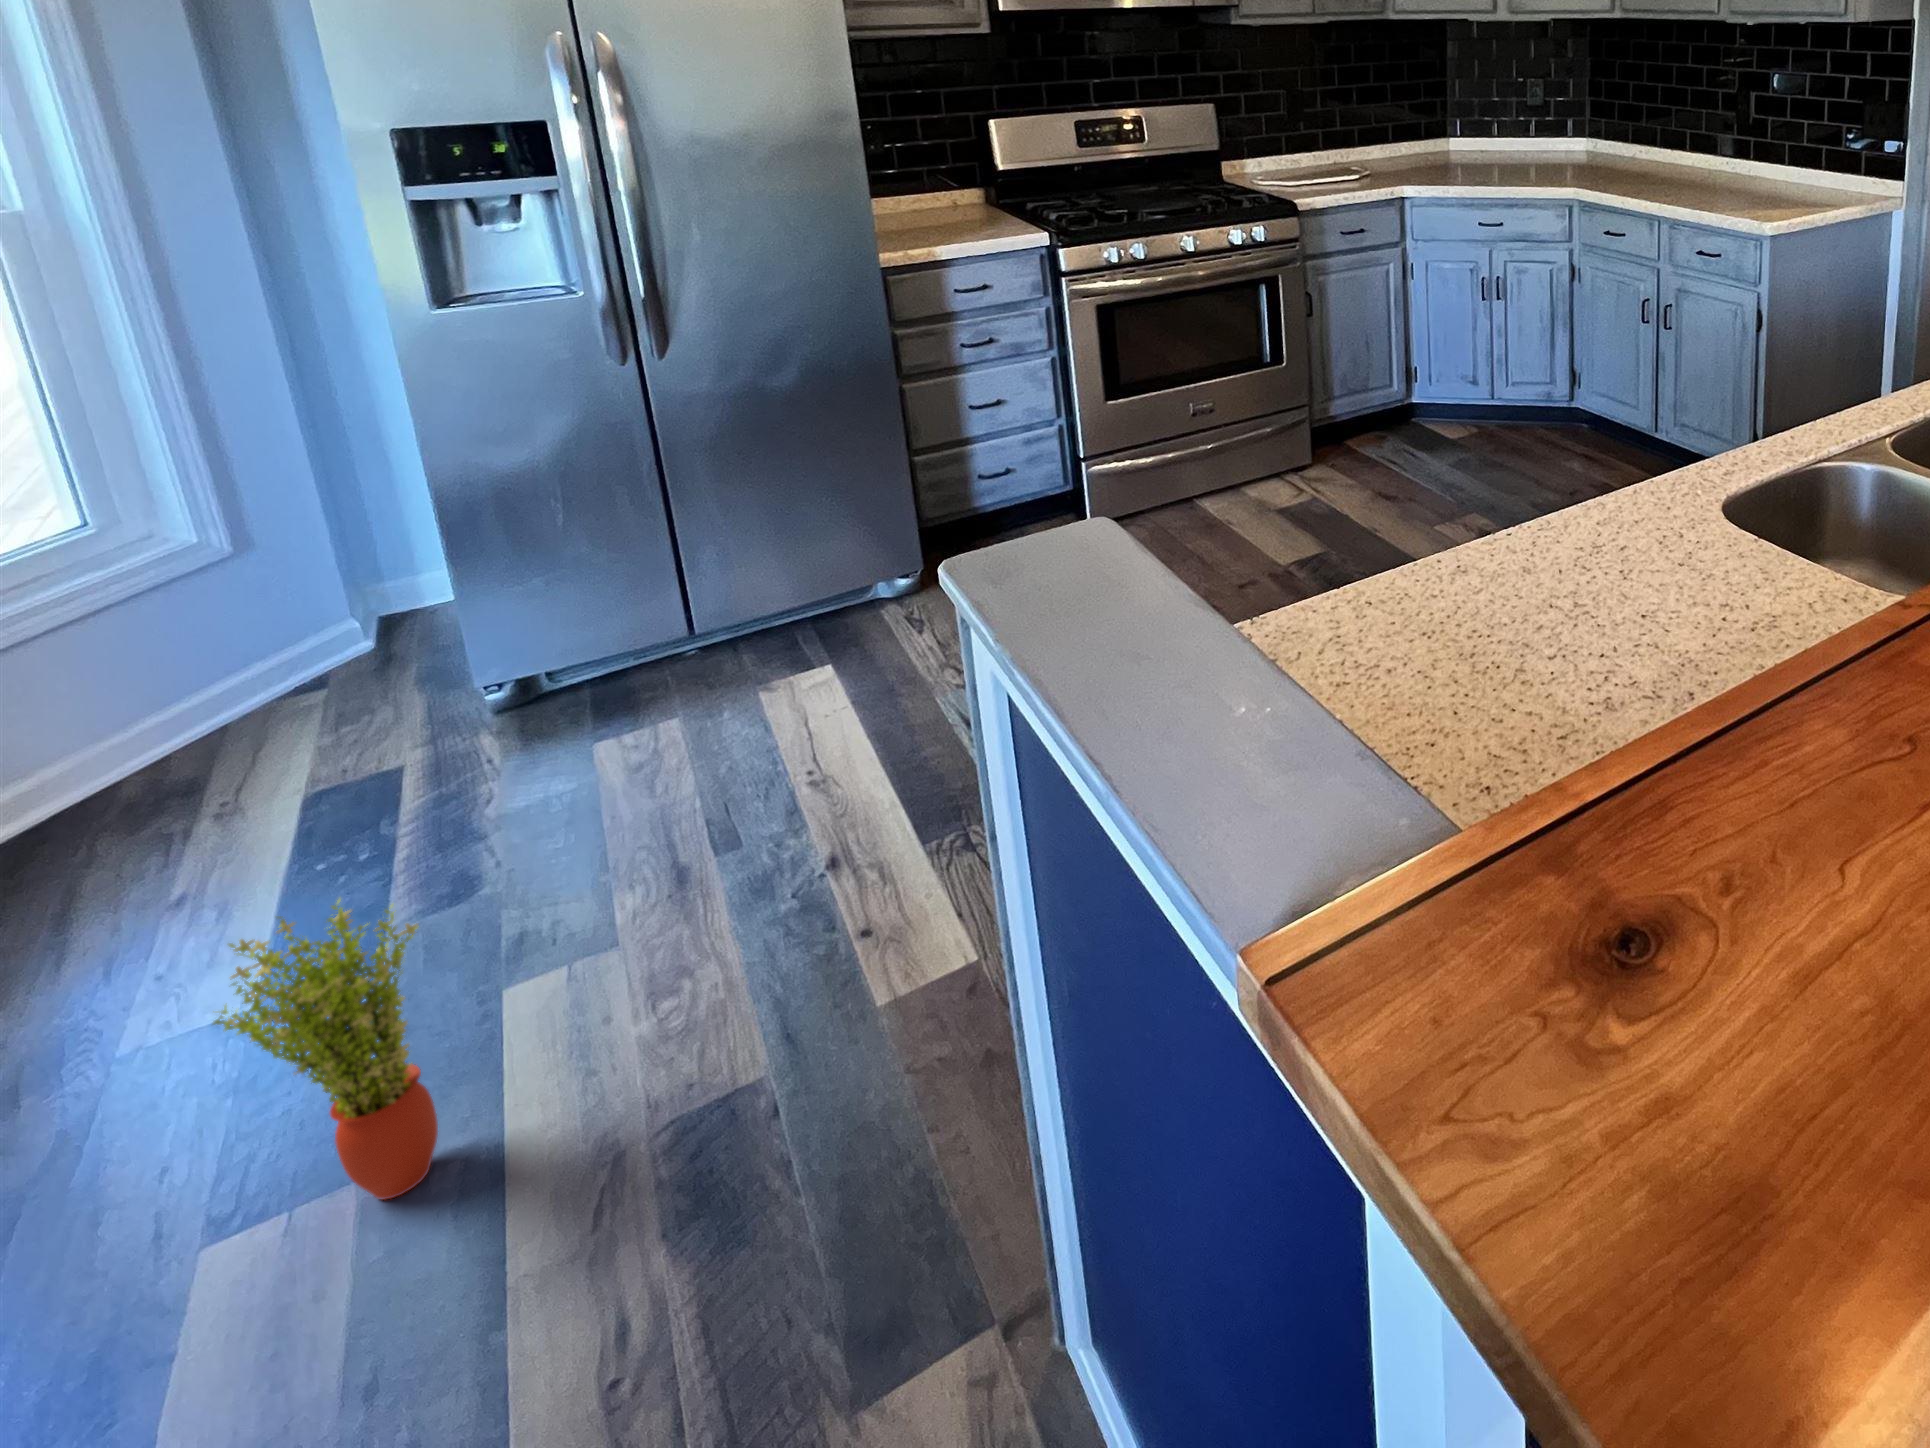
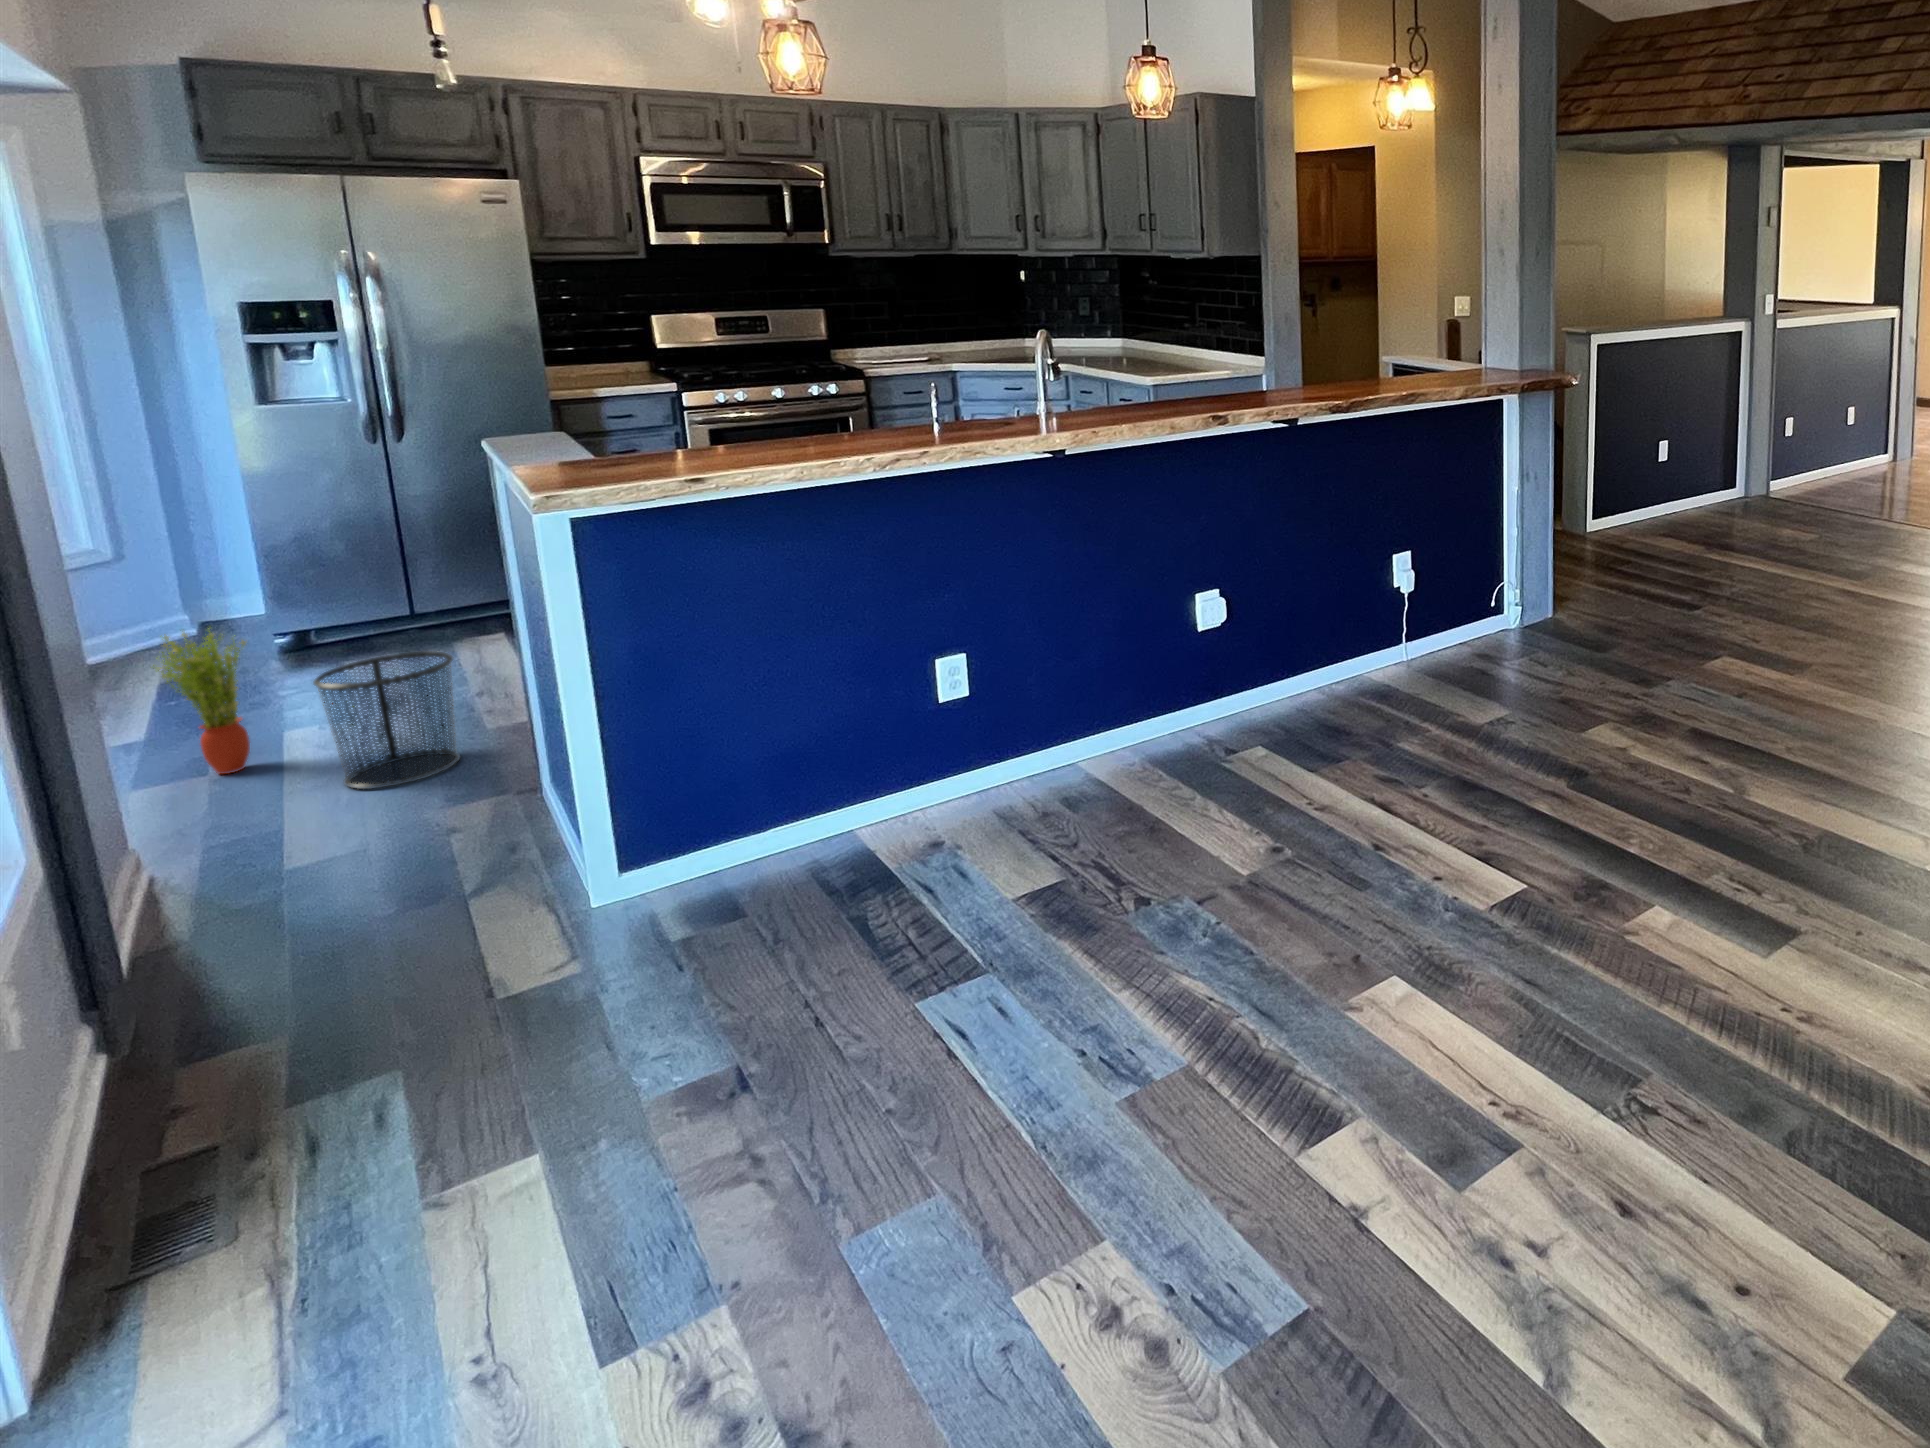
trash can: none [559,933,860,1316] -> present [313,651,460,789]

